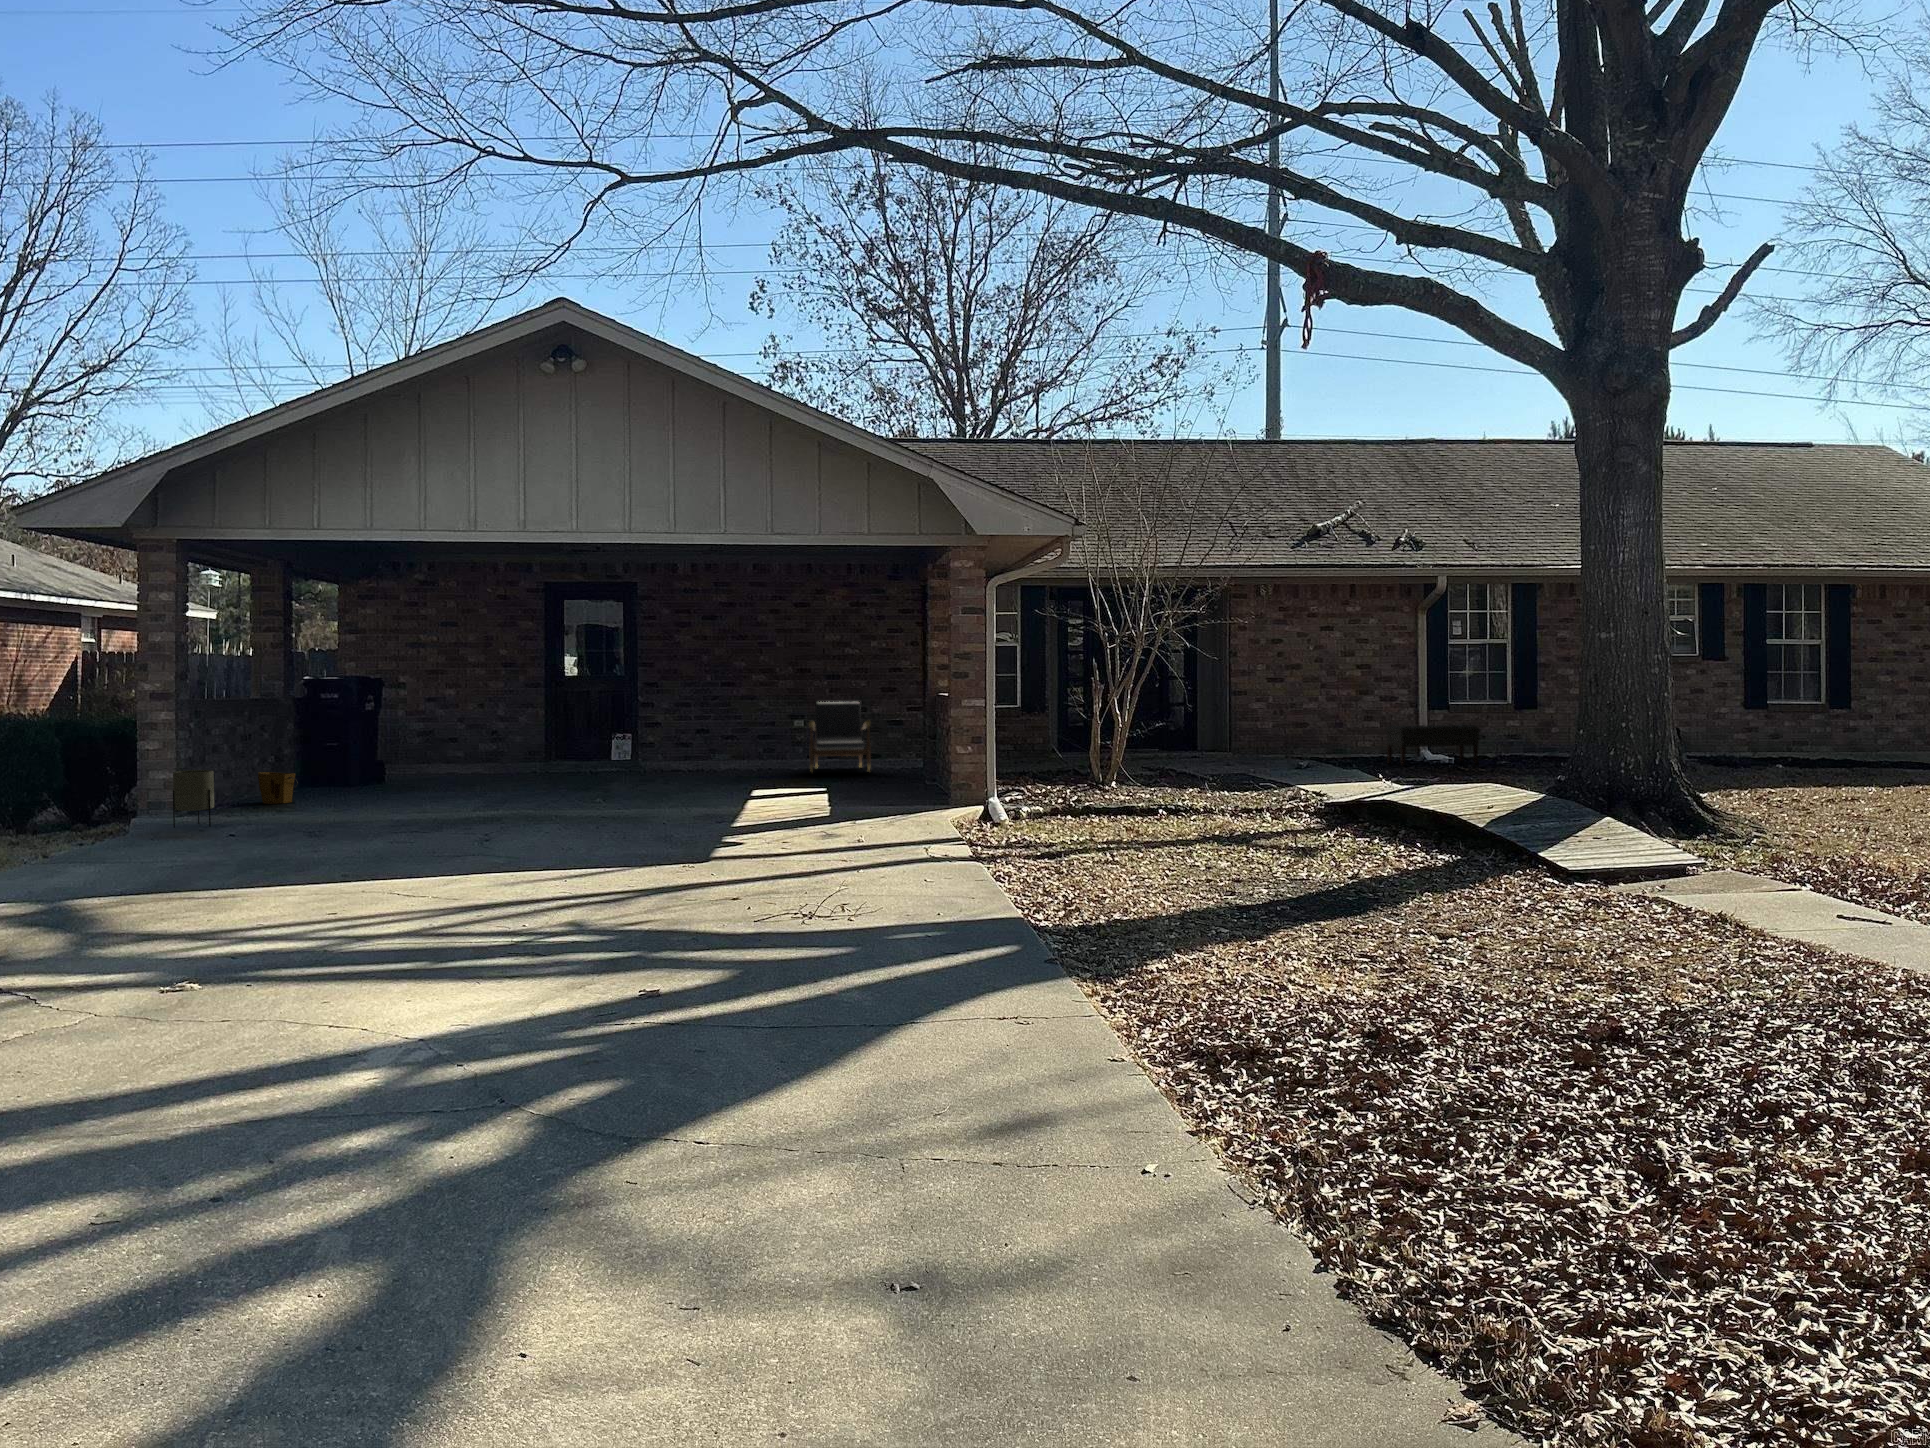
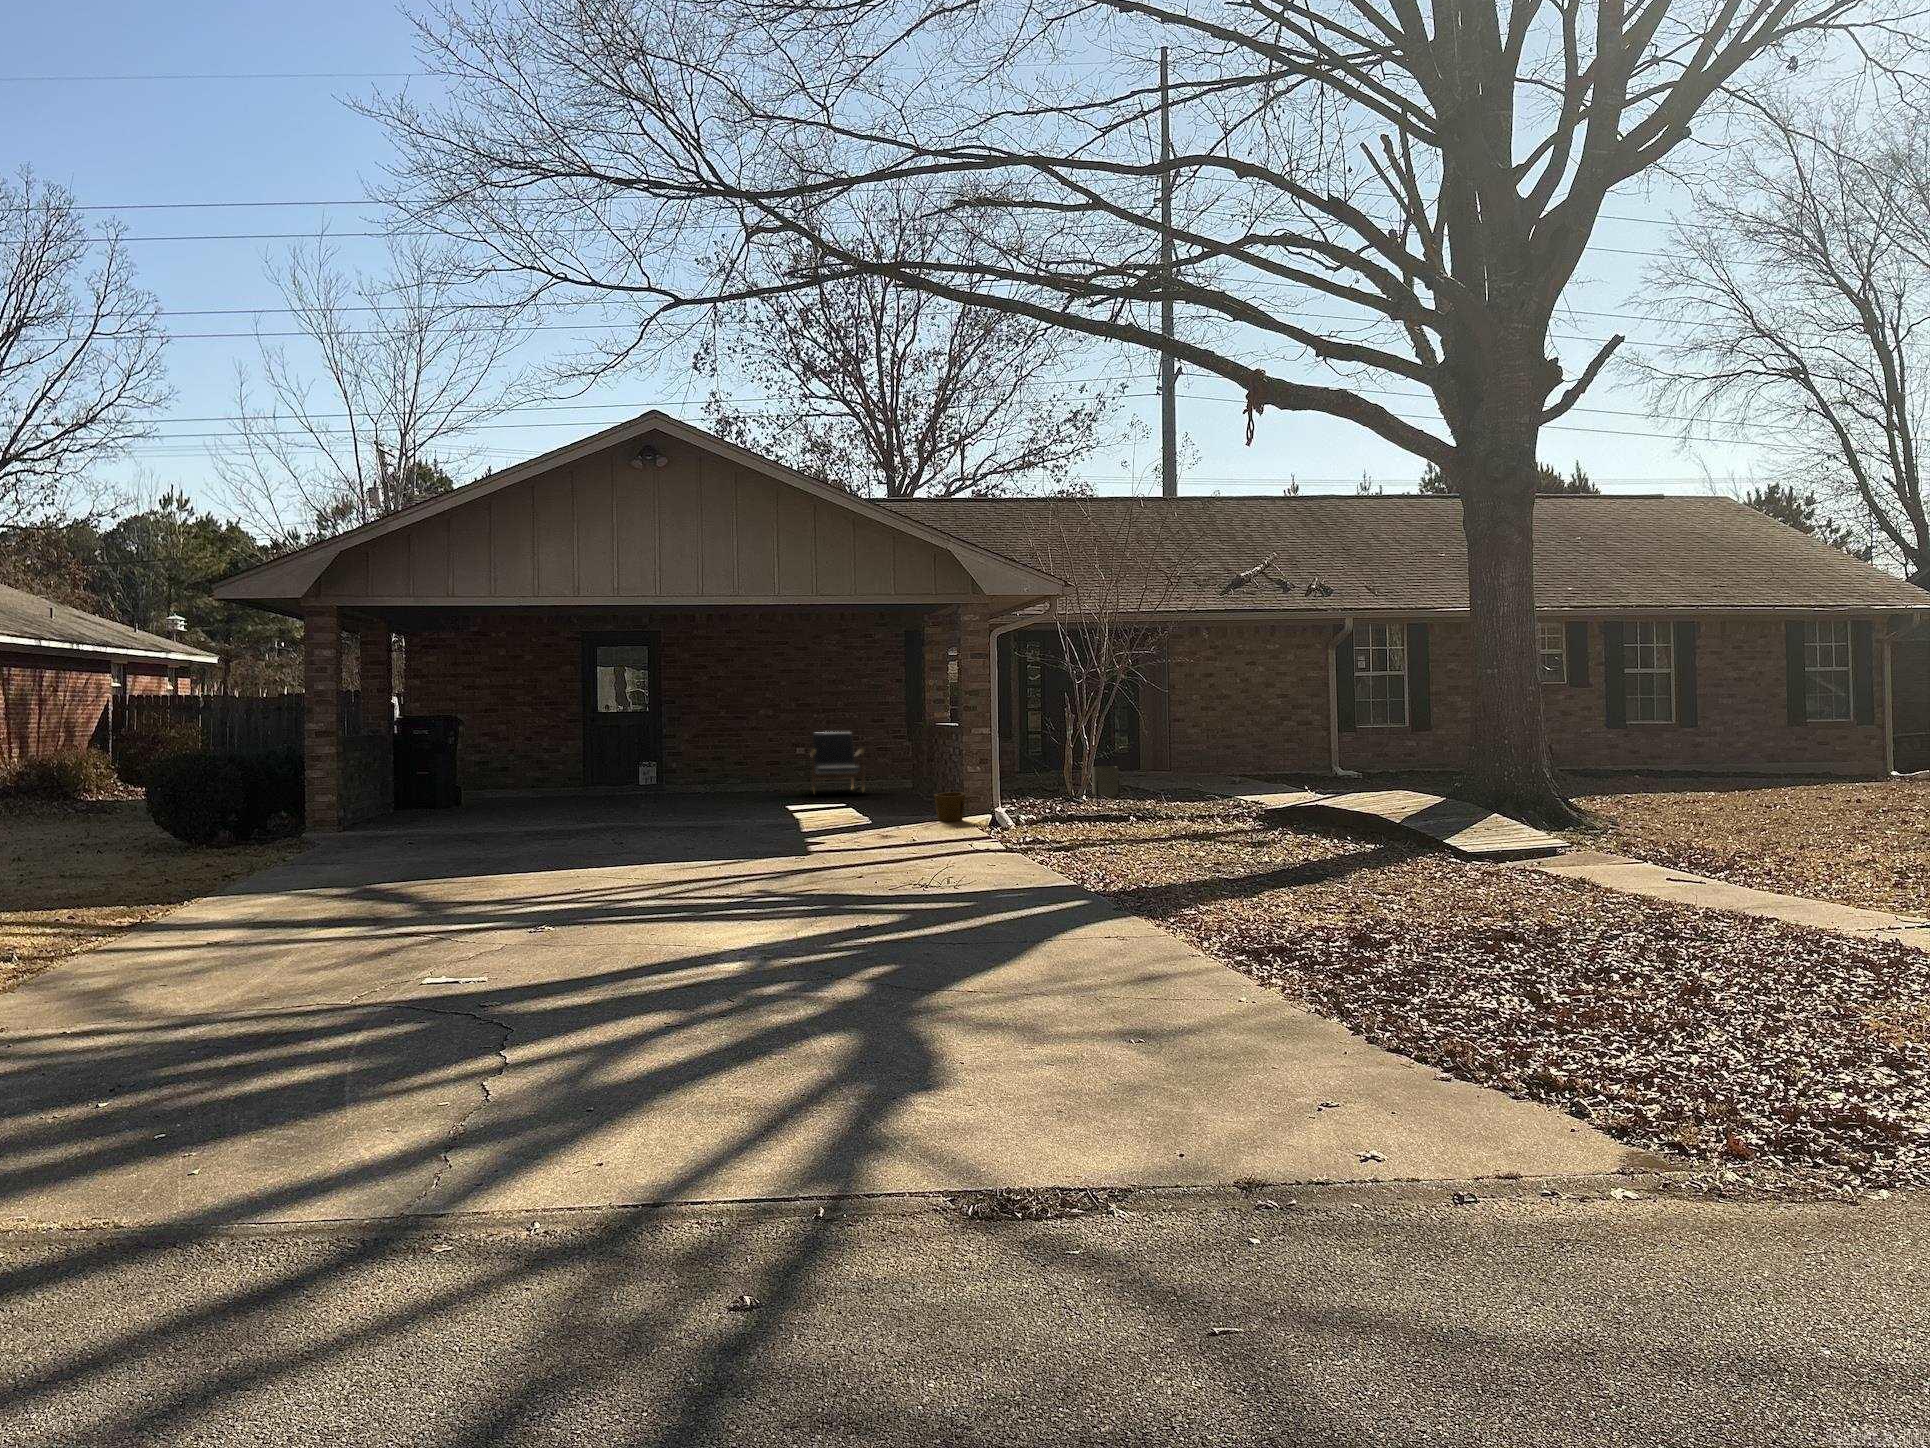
bench: present [1386,724,1480,766] -> none [1305,746,1386,783]
planter: present [173,770,214,828] -> present [1092,766,1120,807]
bucket: present [258,772,298,804] -> present [932,792,968,821]

